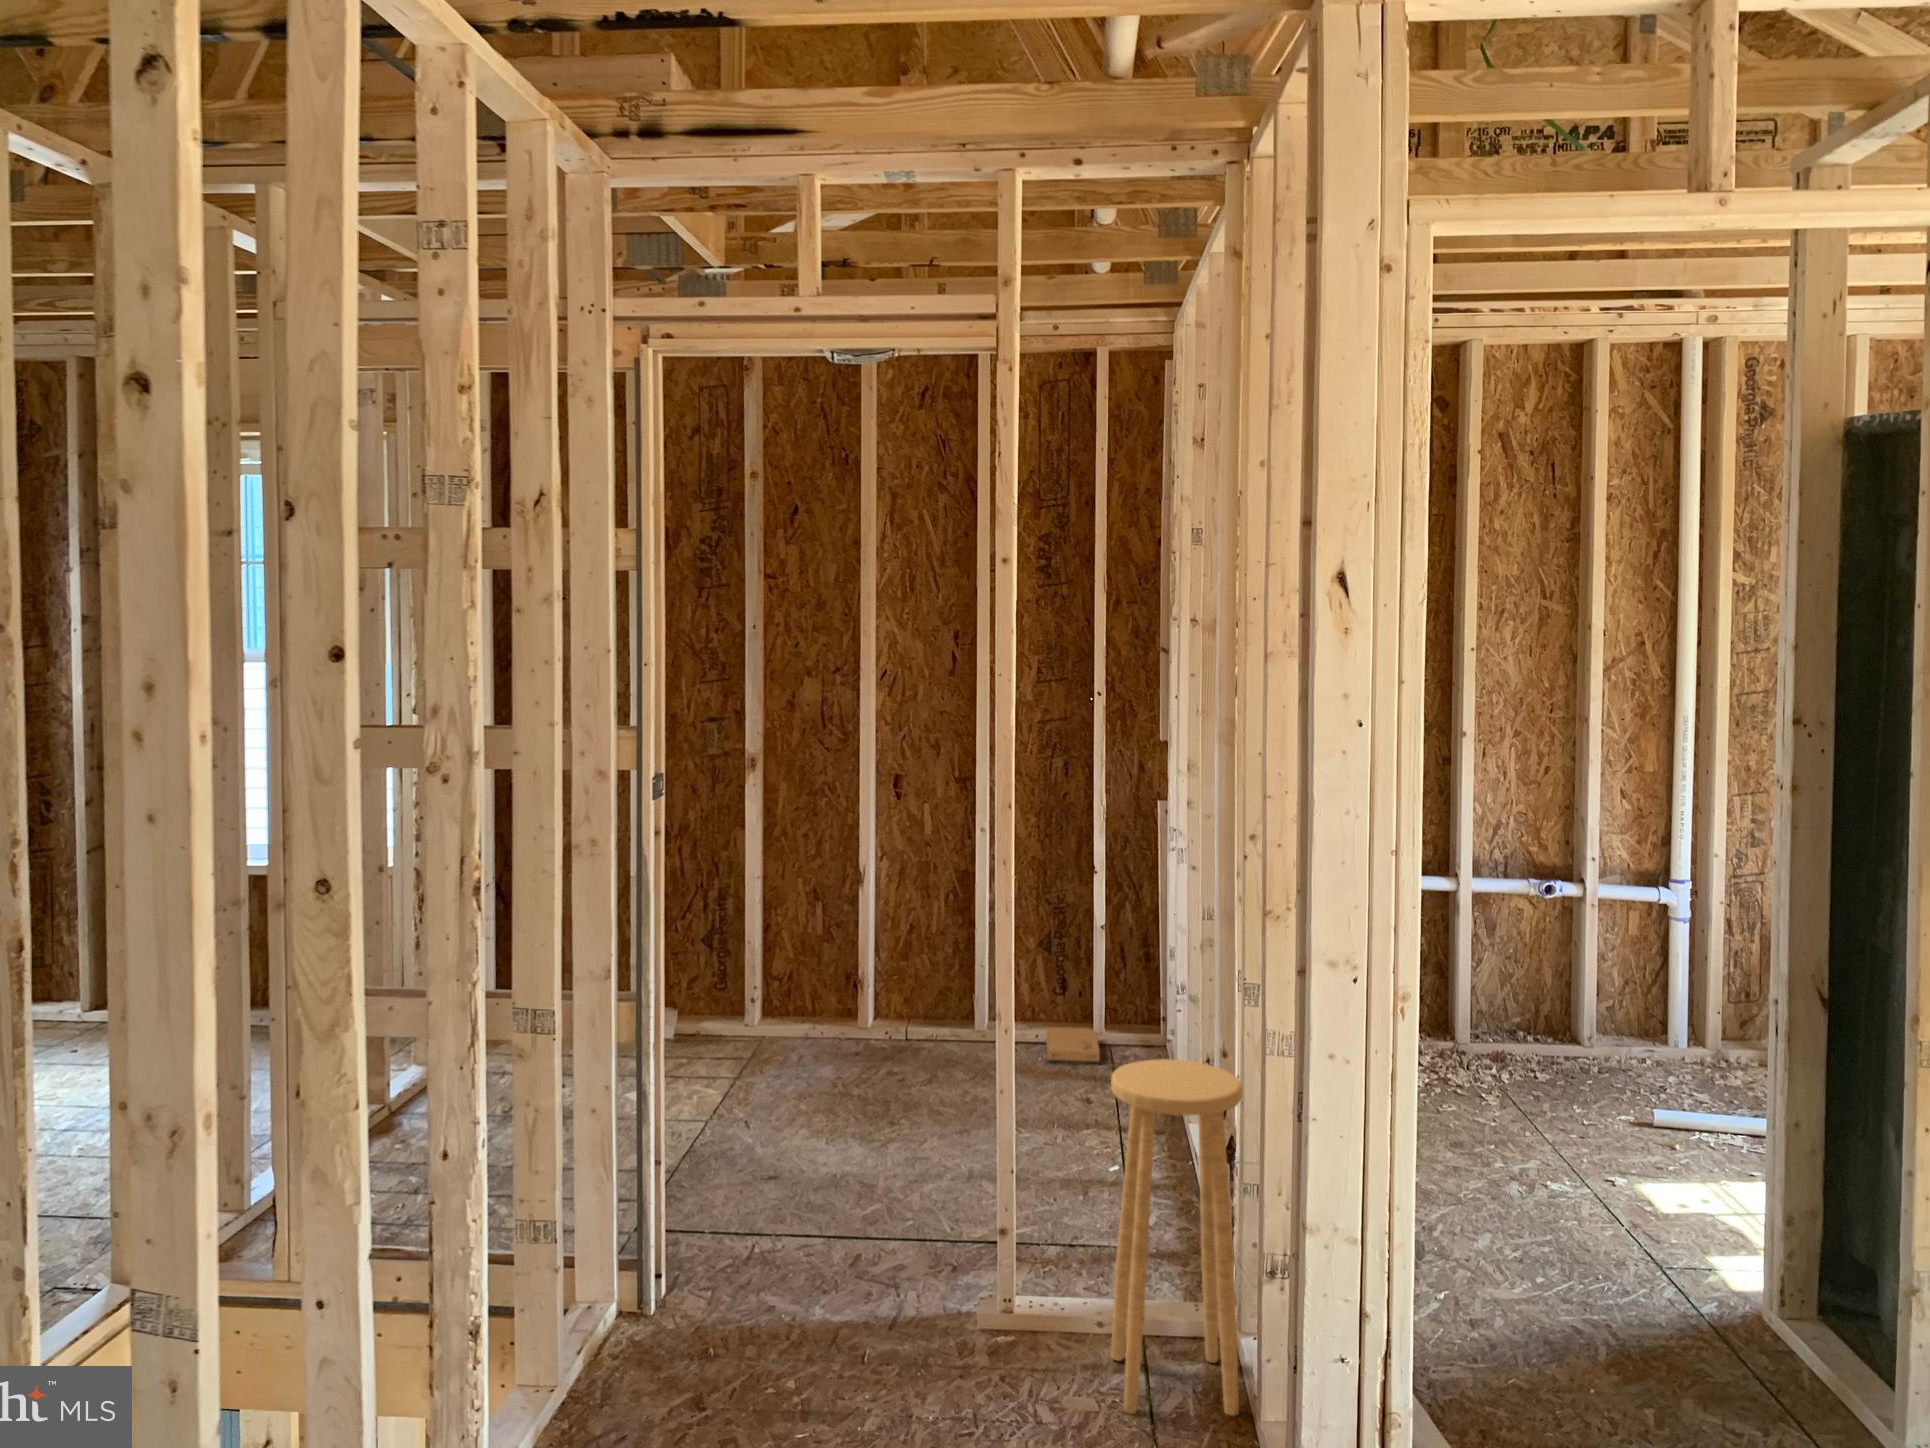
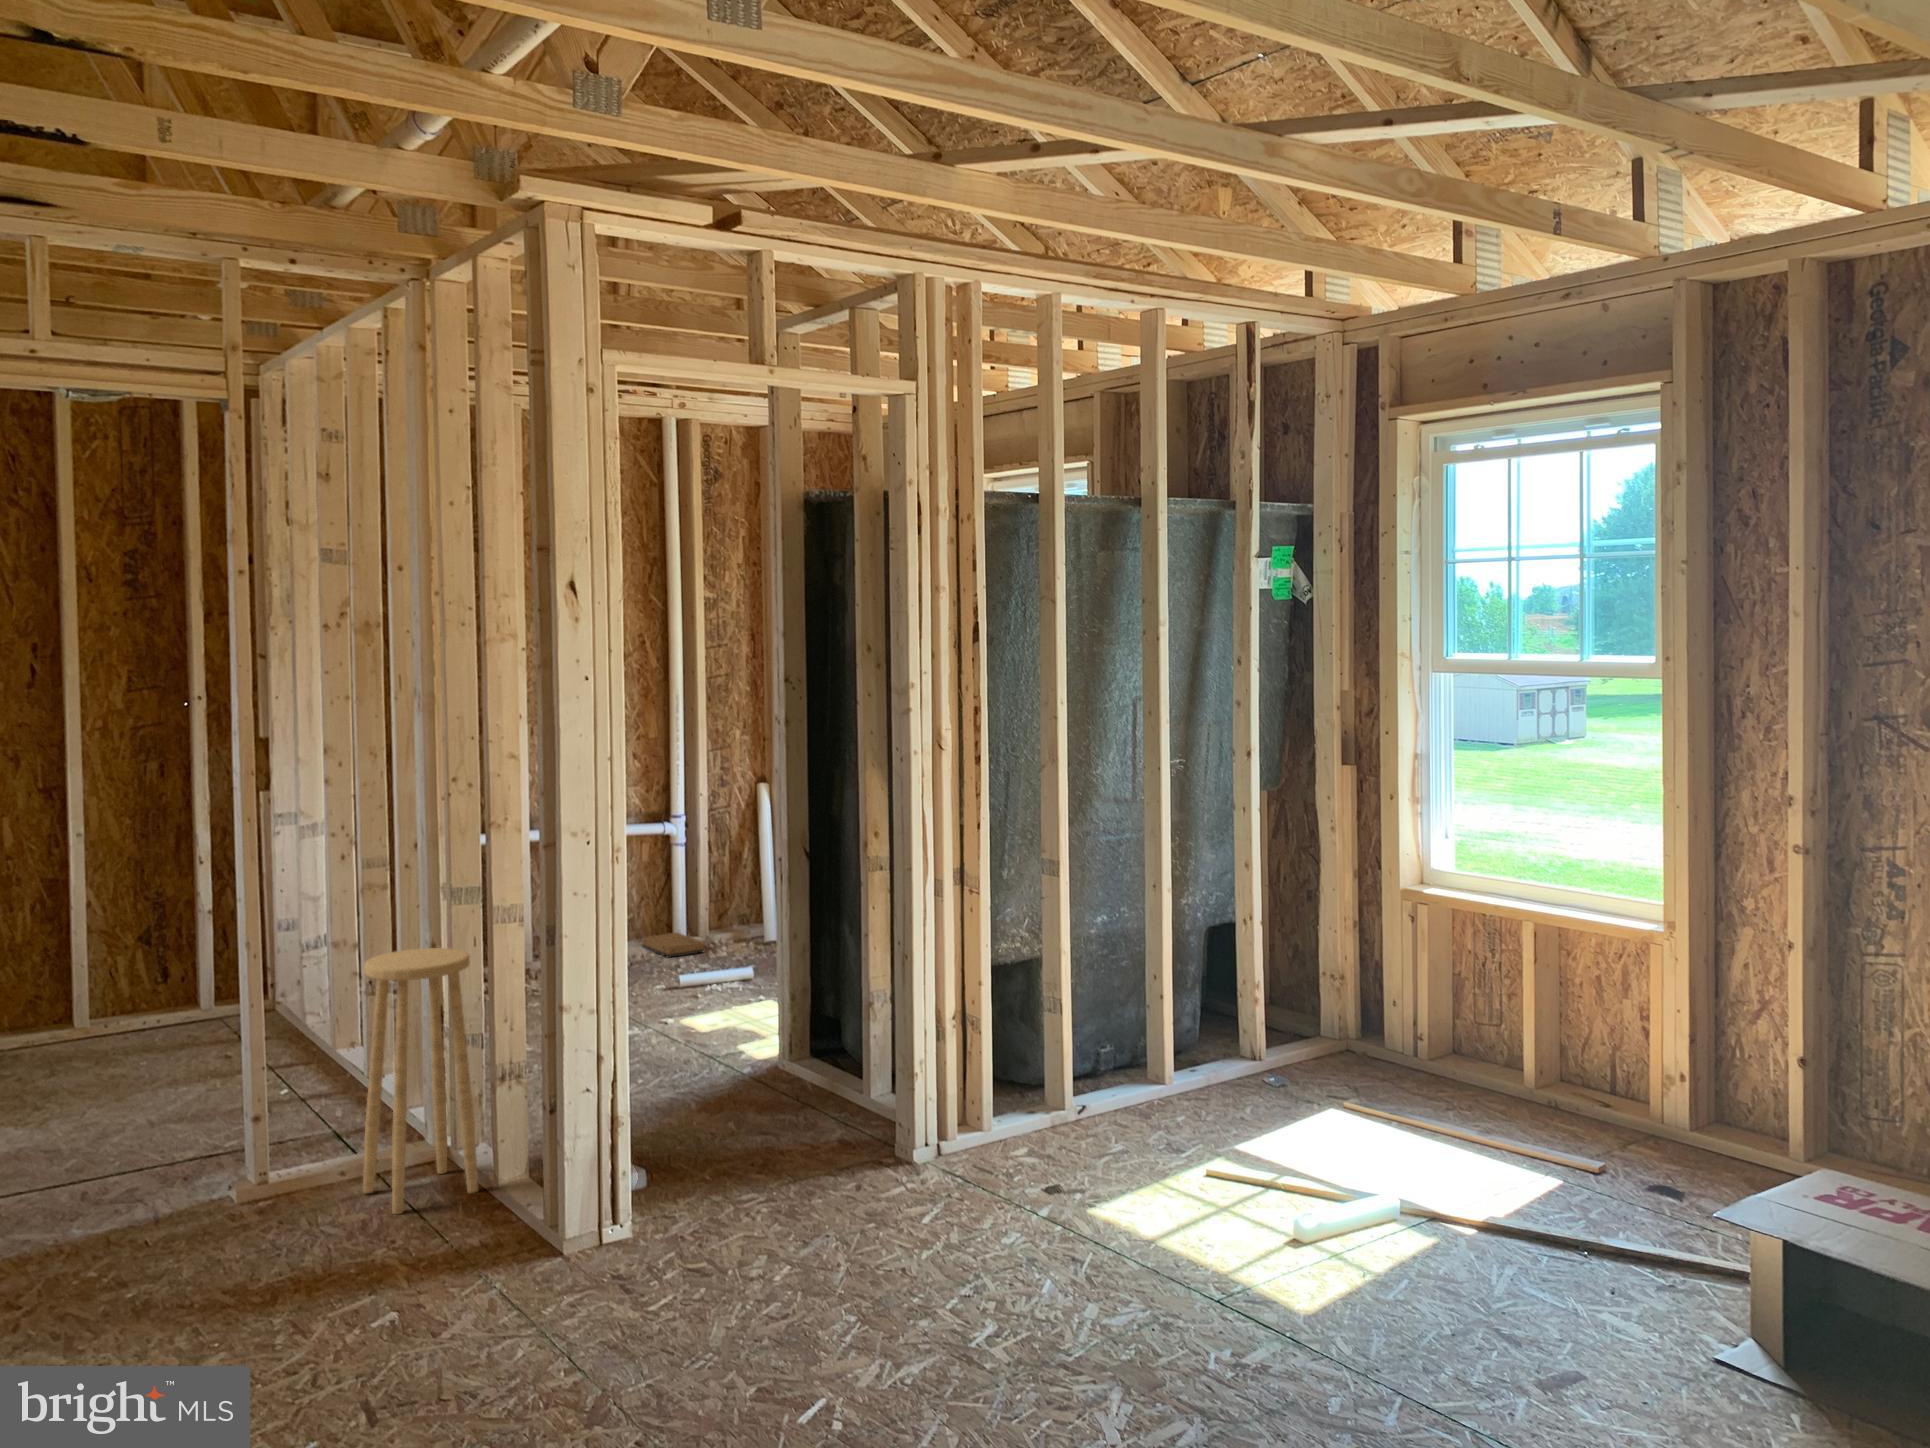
cardboard box: present [1046,1027,1100,1066] -> present [642,933,704,957]

